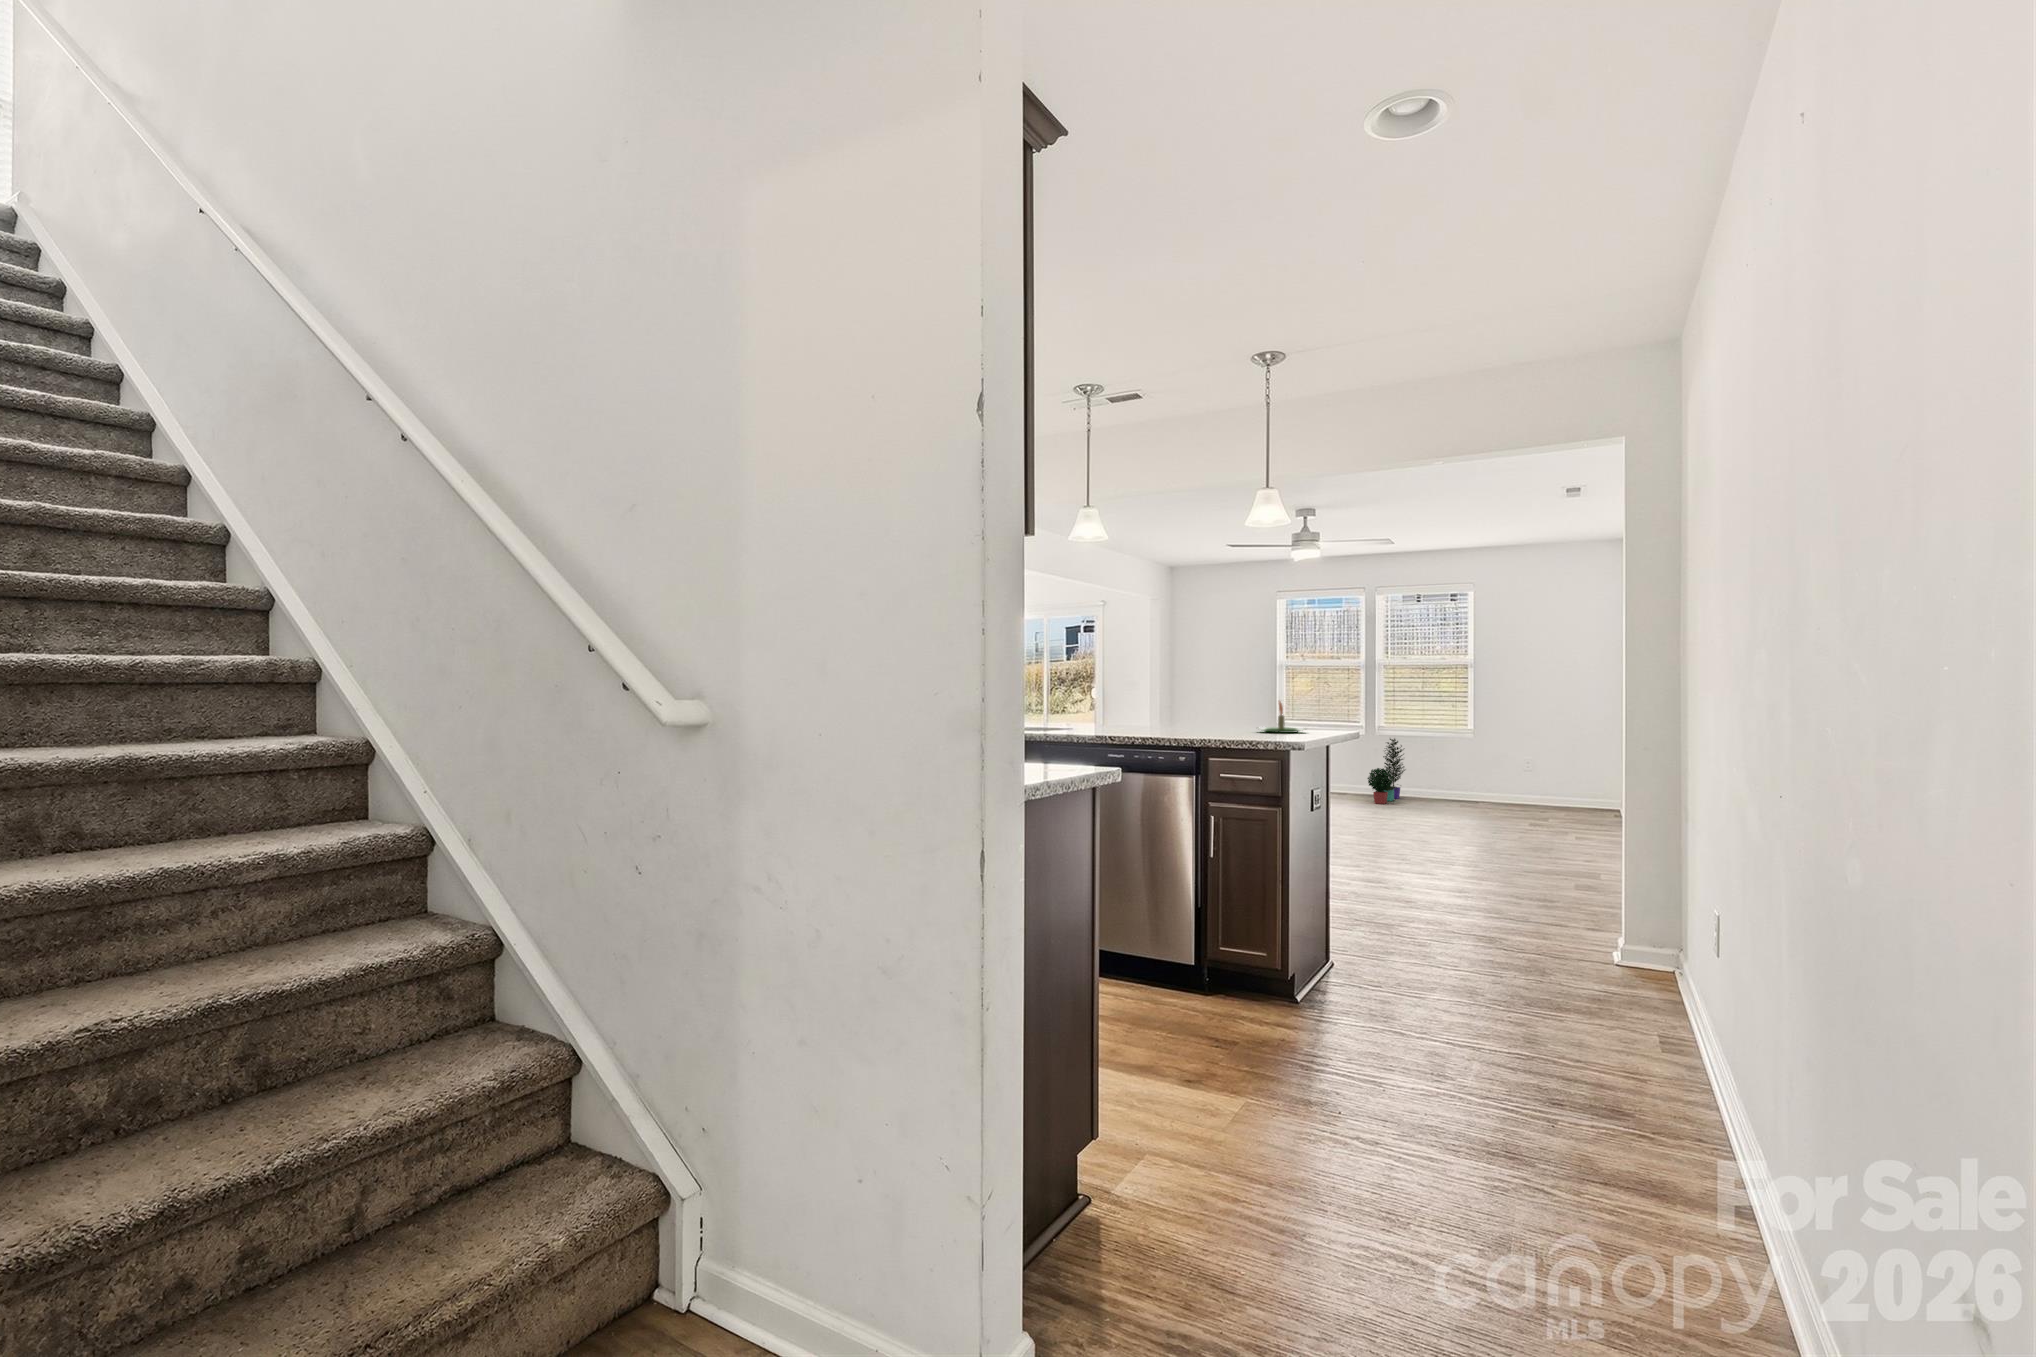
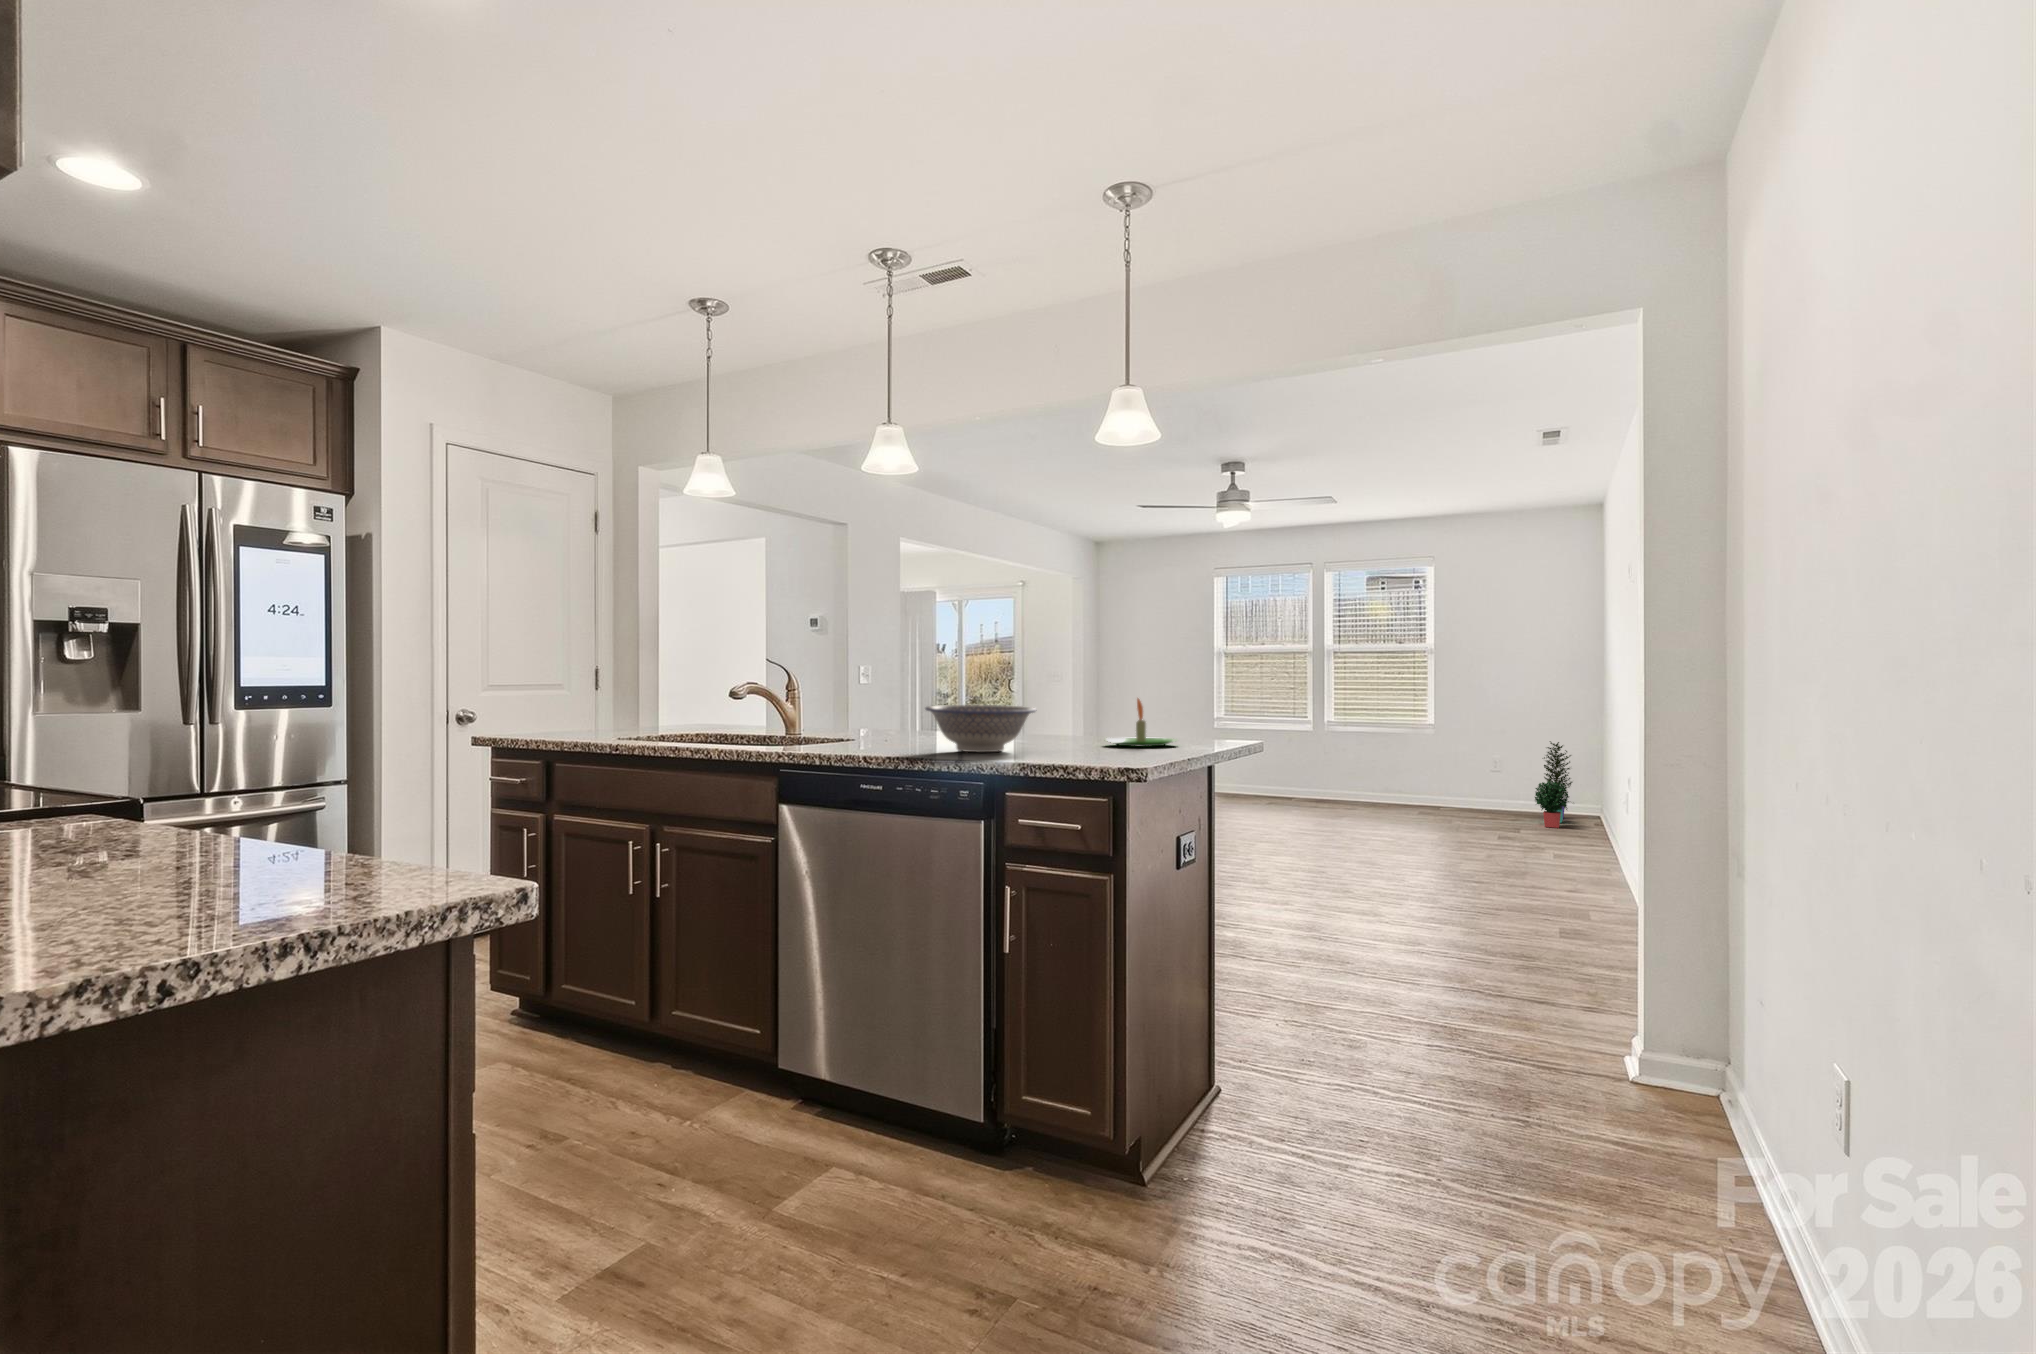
bowl: none [1146,704,1219,734] -> present [925,705,1036,752]
potted plant: present [1368,739,1405,804] -> present [1535,741,1572,828]

